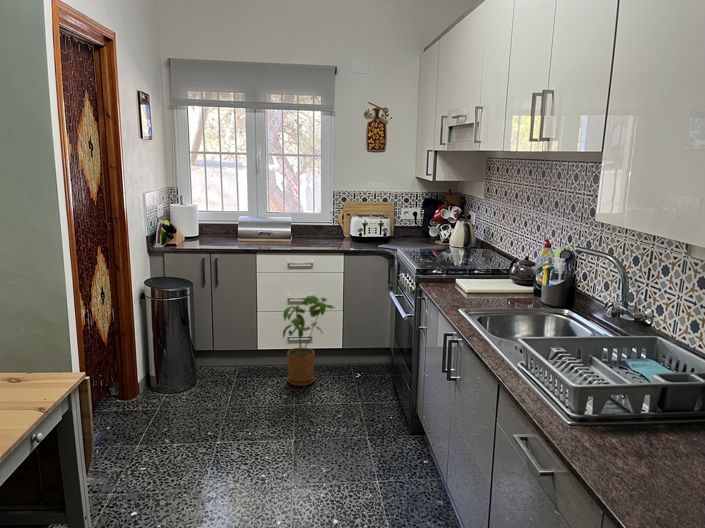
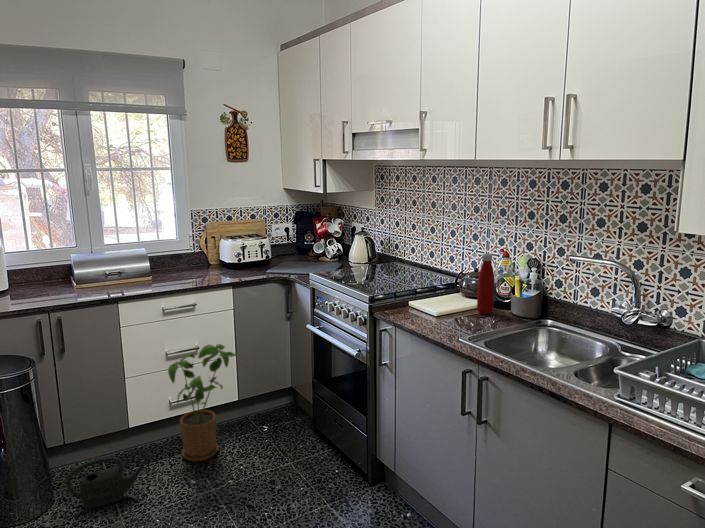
bottle: none [504,241,522,296] -> present [477,254,494,314]
watering can: none [201,361,257,395] -> present [67,456,150,509]

